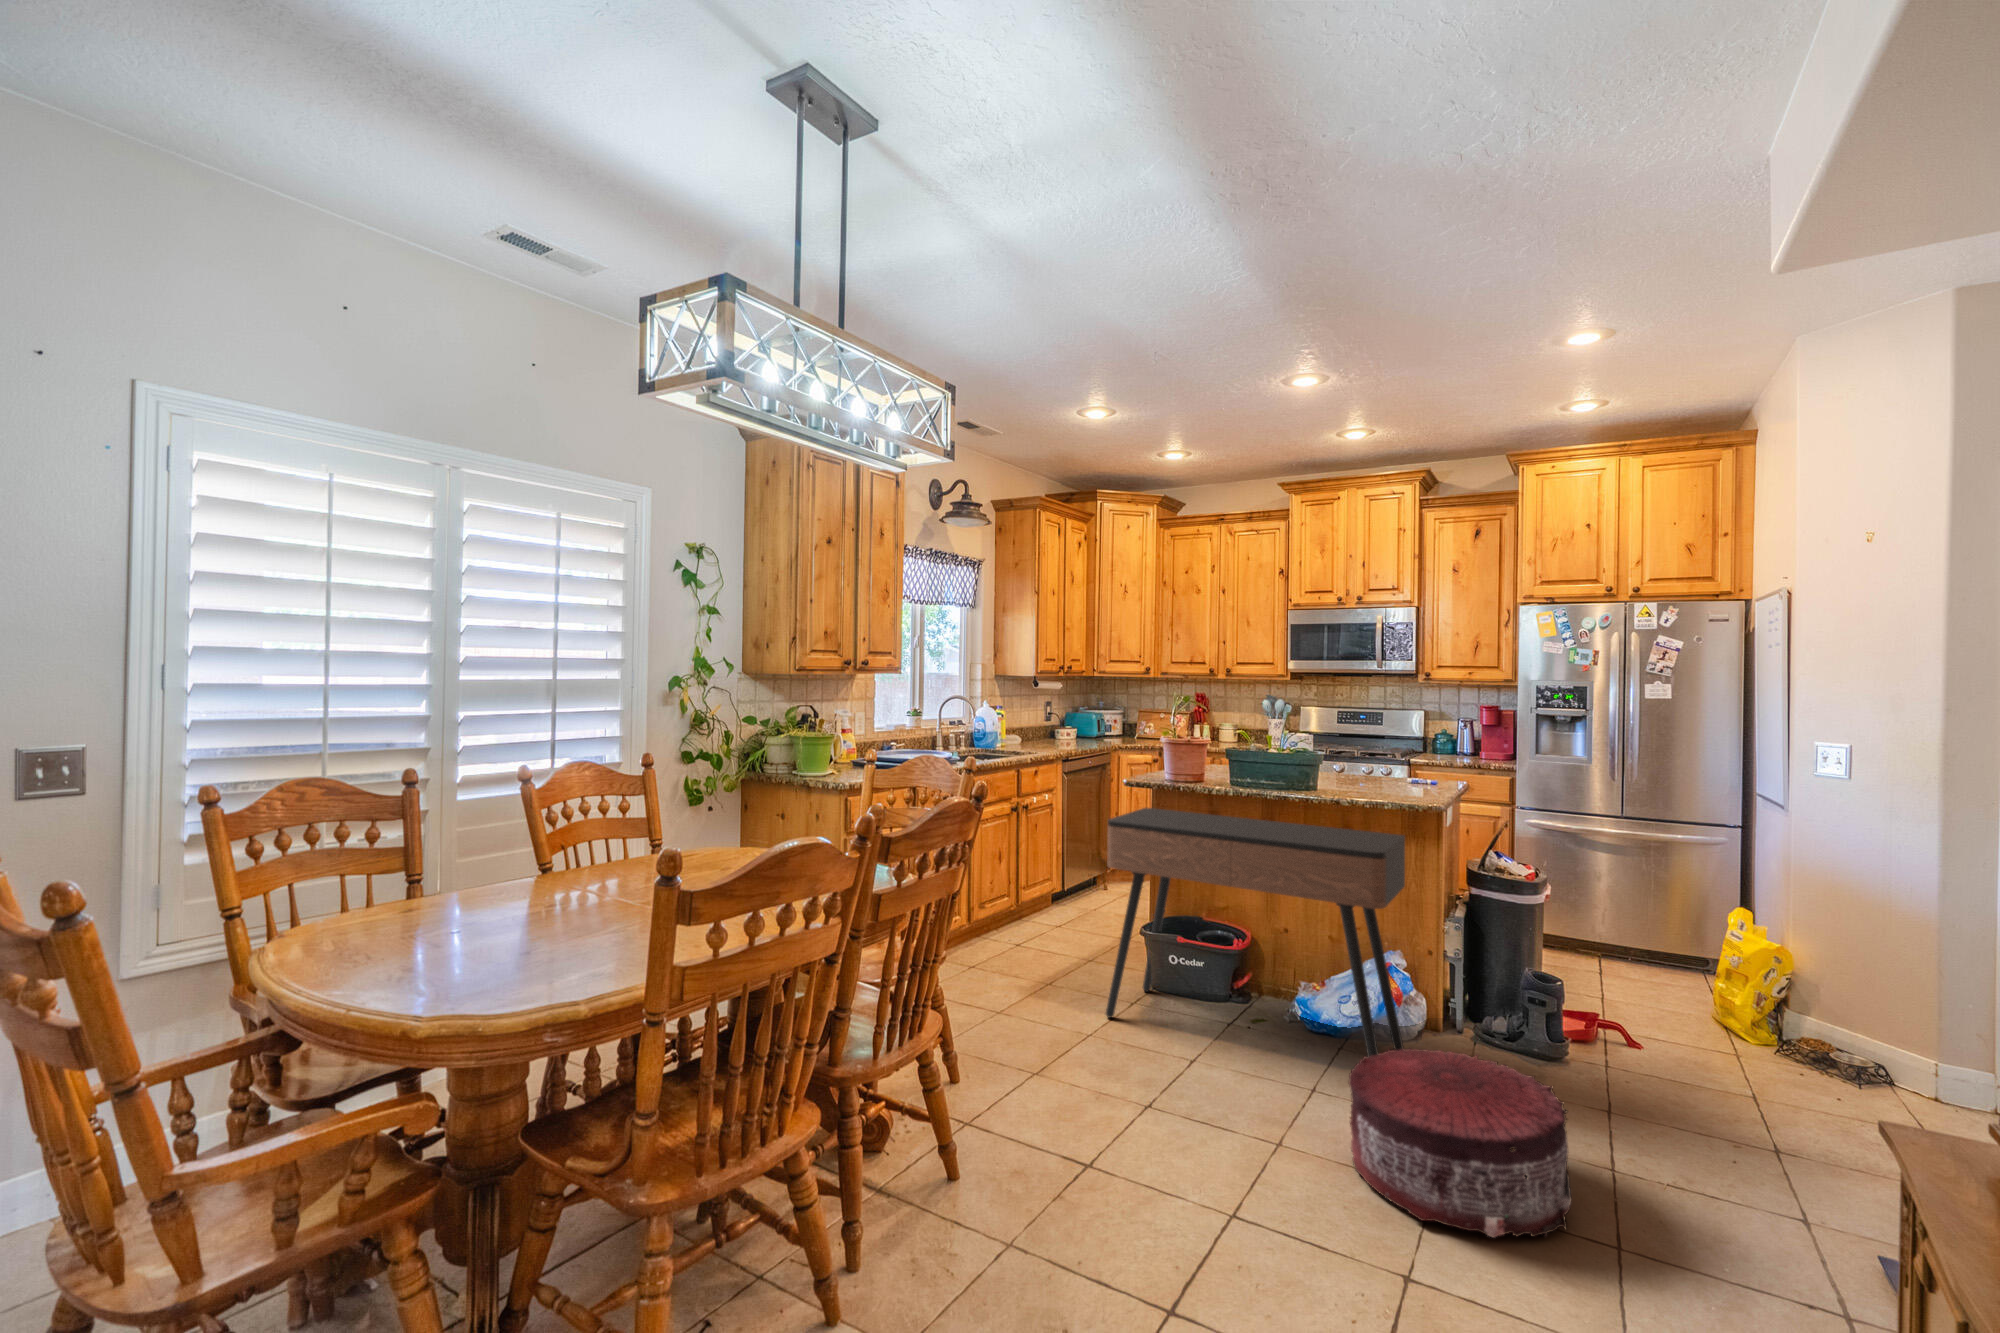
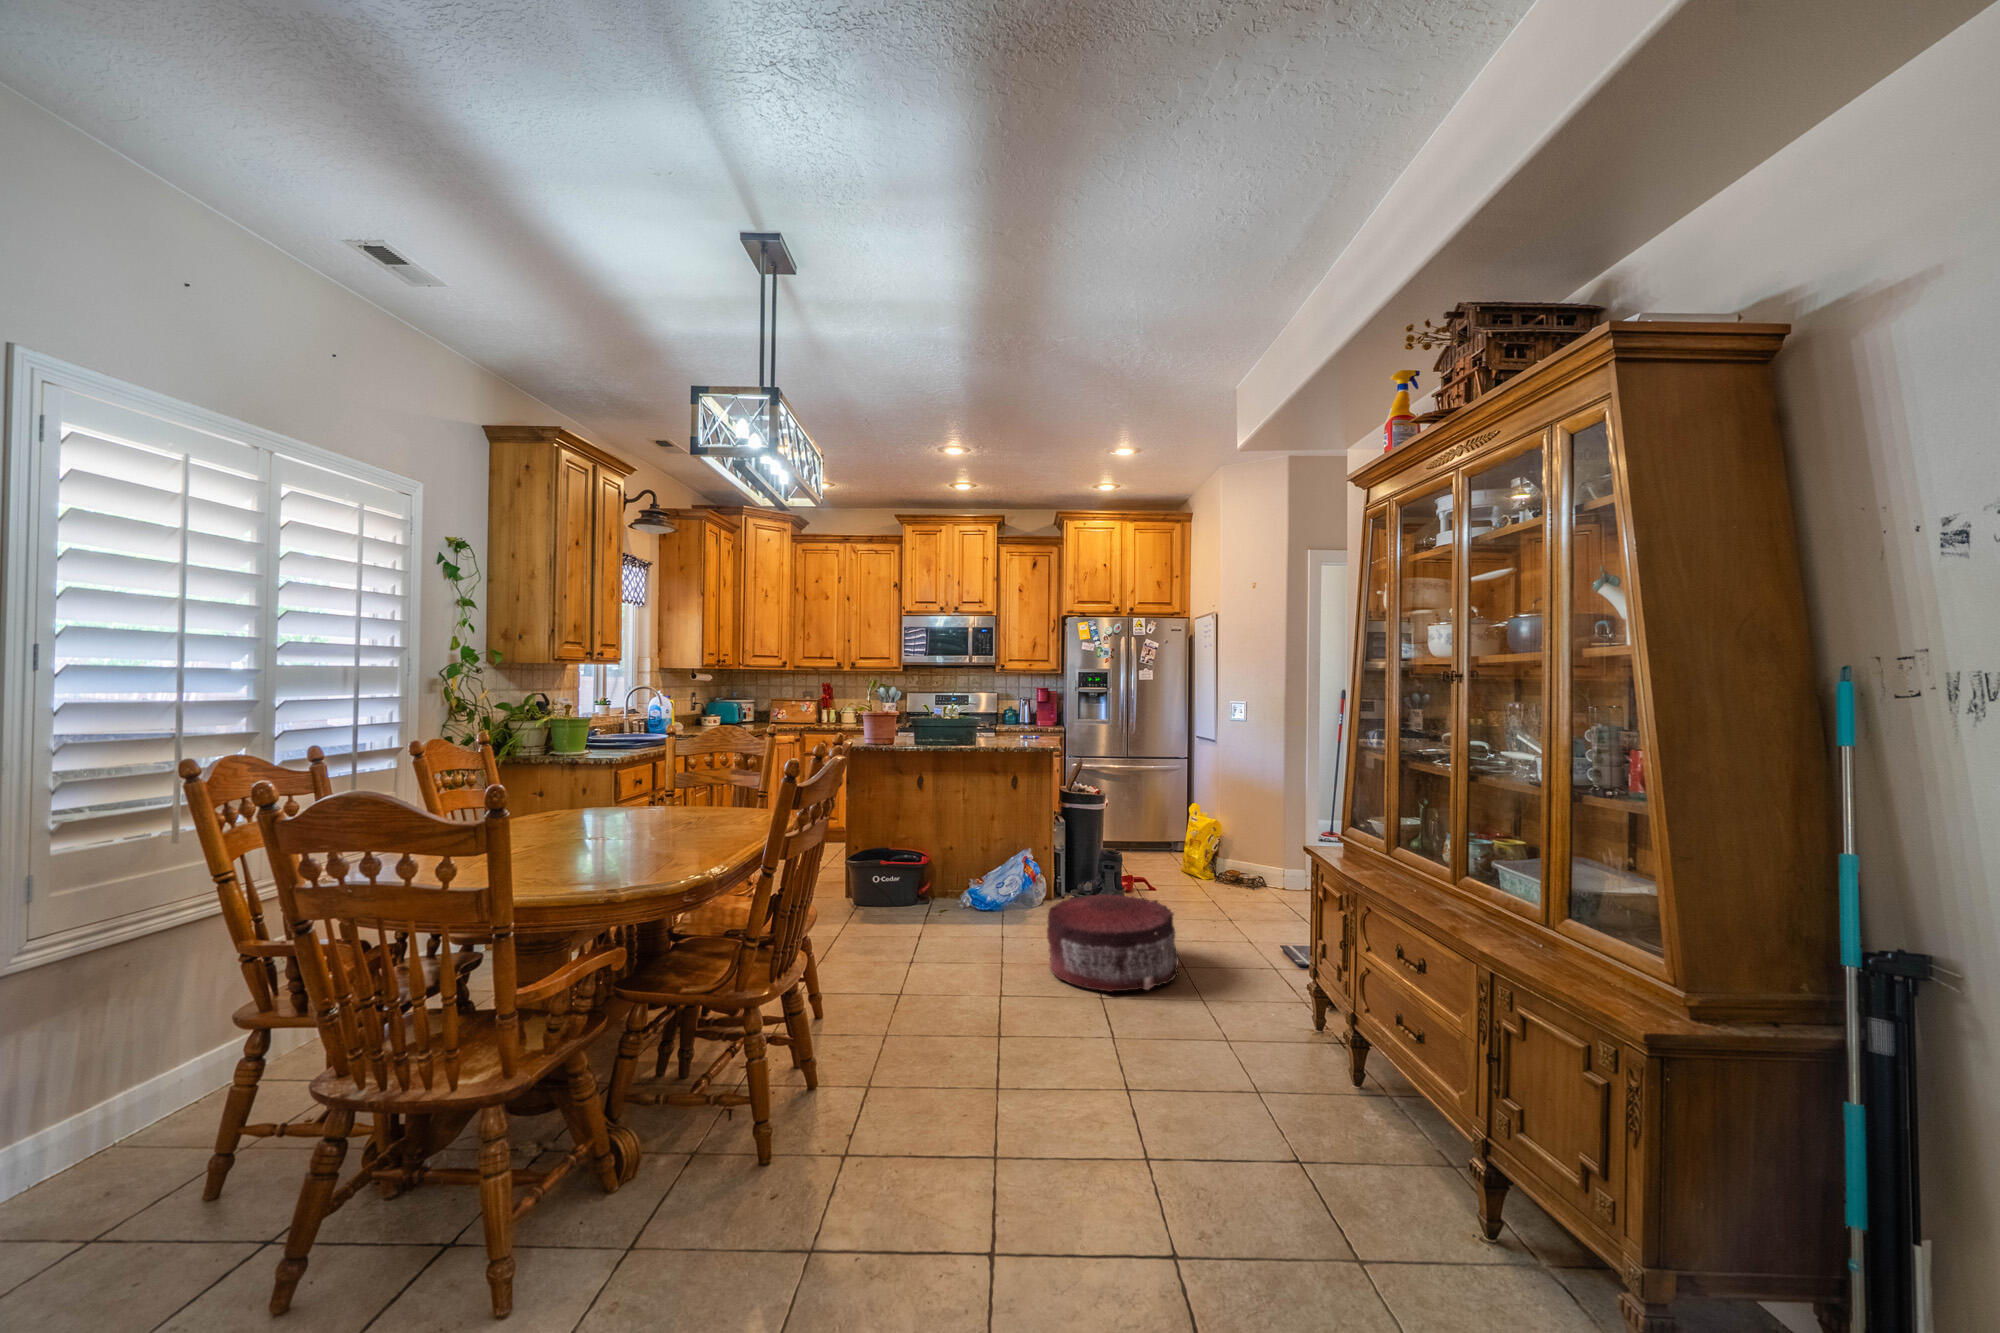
console table: present [1106,808,1405,1057] -> none [830,762,1046,937]

